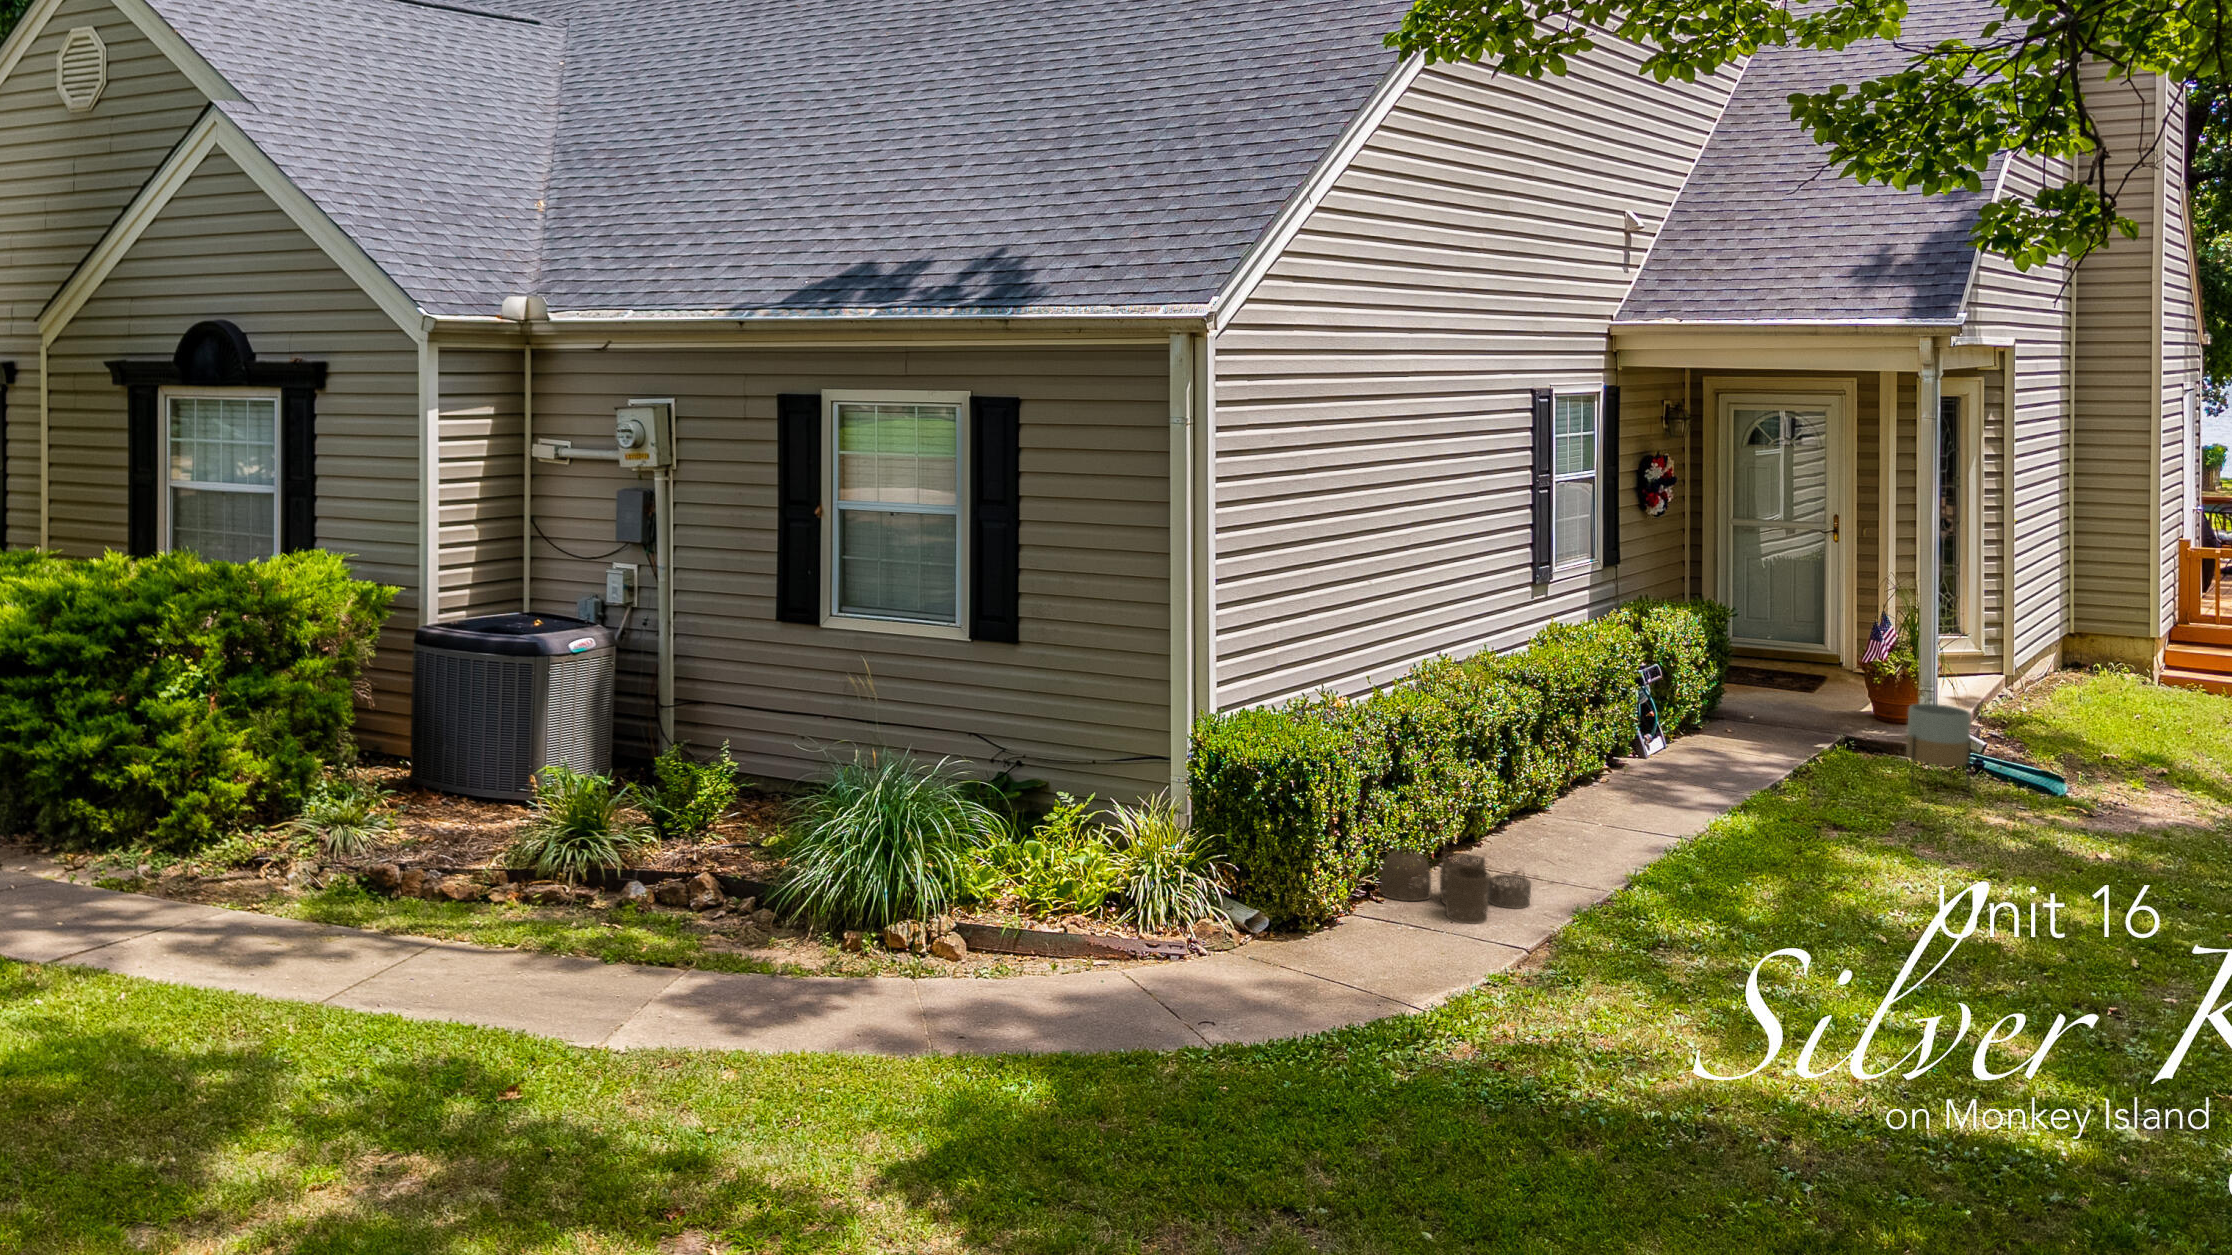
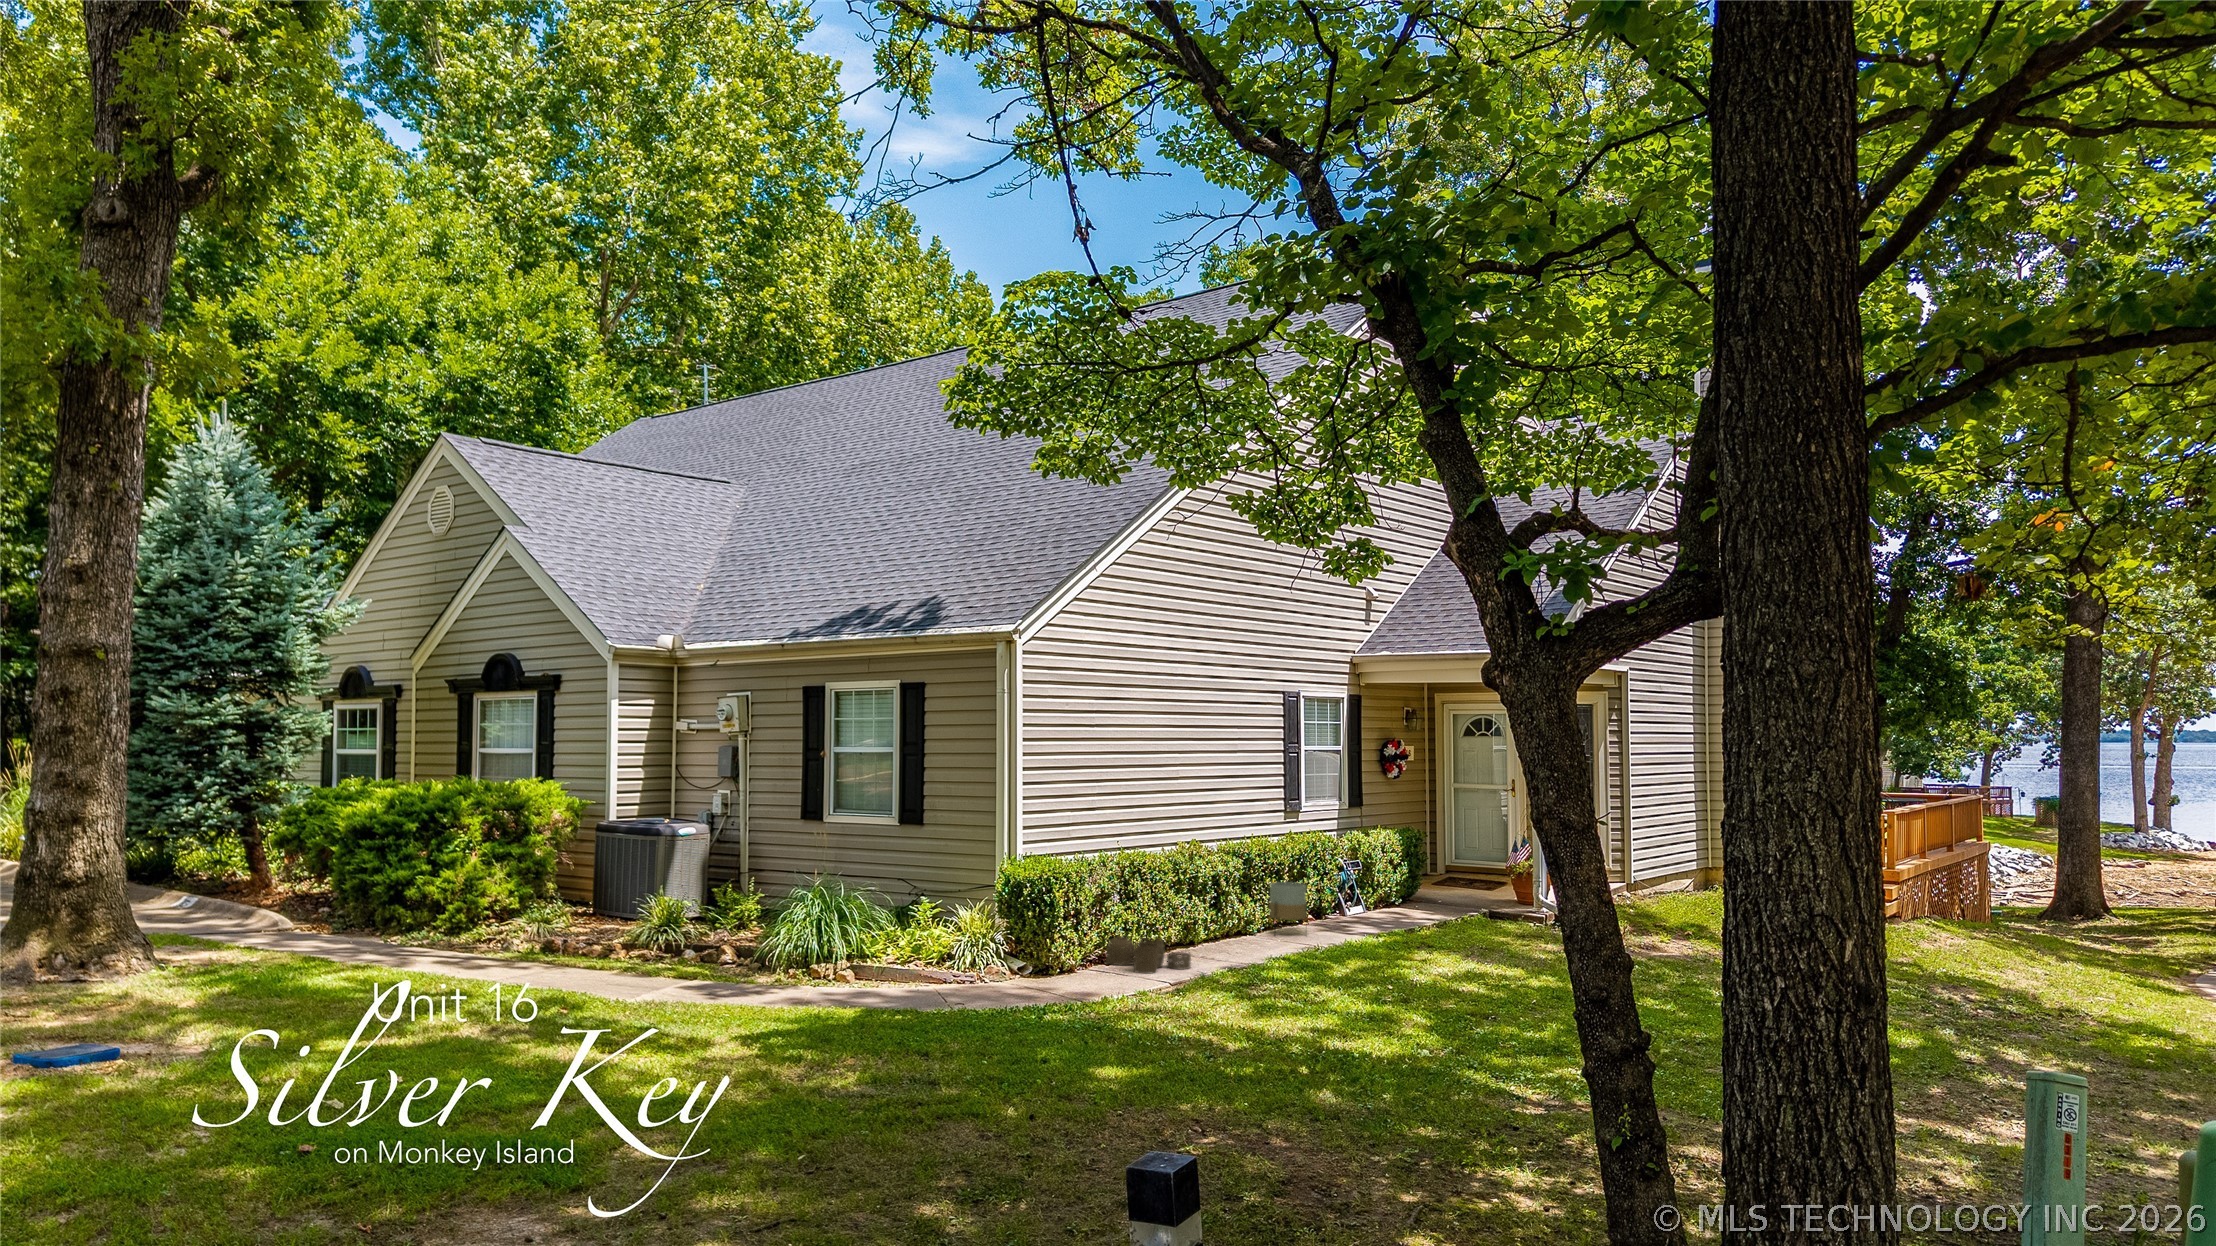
planter: present [1906,704,1971,790] -> present [1269,882,1307,920]

